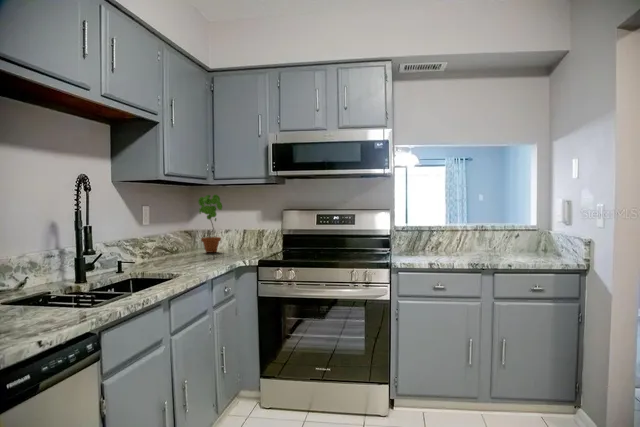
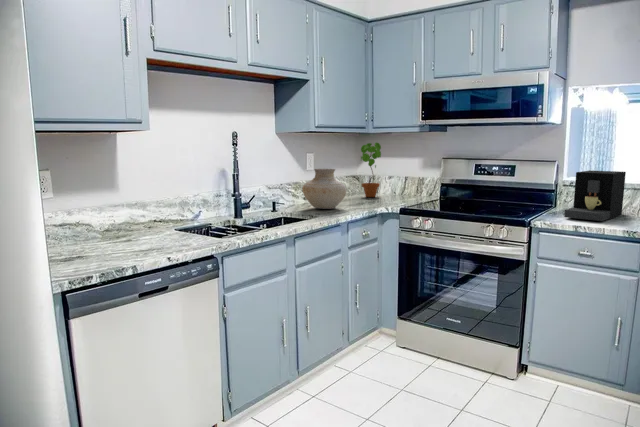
coffee maker: none [412,216,445,257] -> present [564,170,626,221]
vase: none [151,220,203,266] -> present [302,168,346,209]

